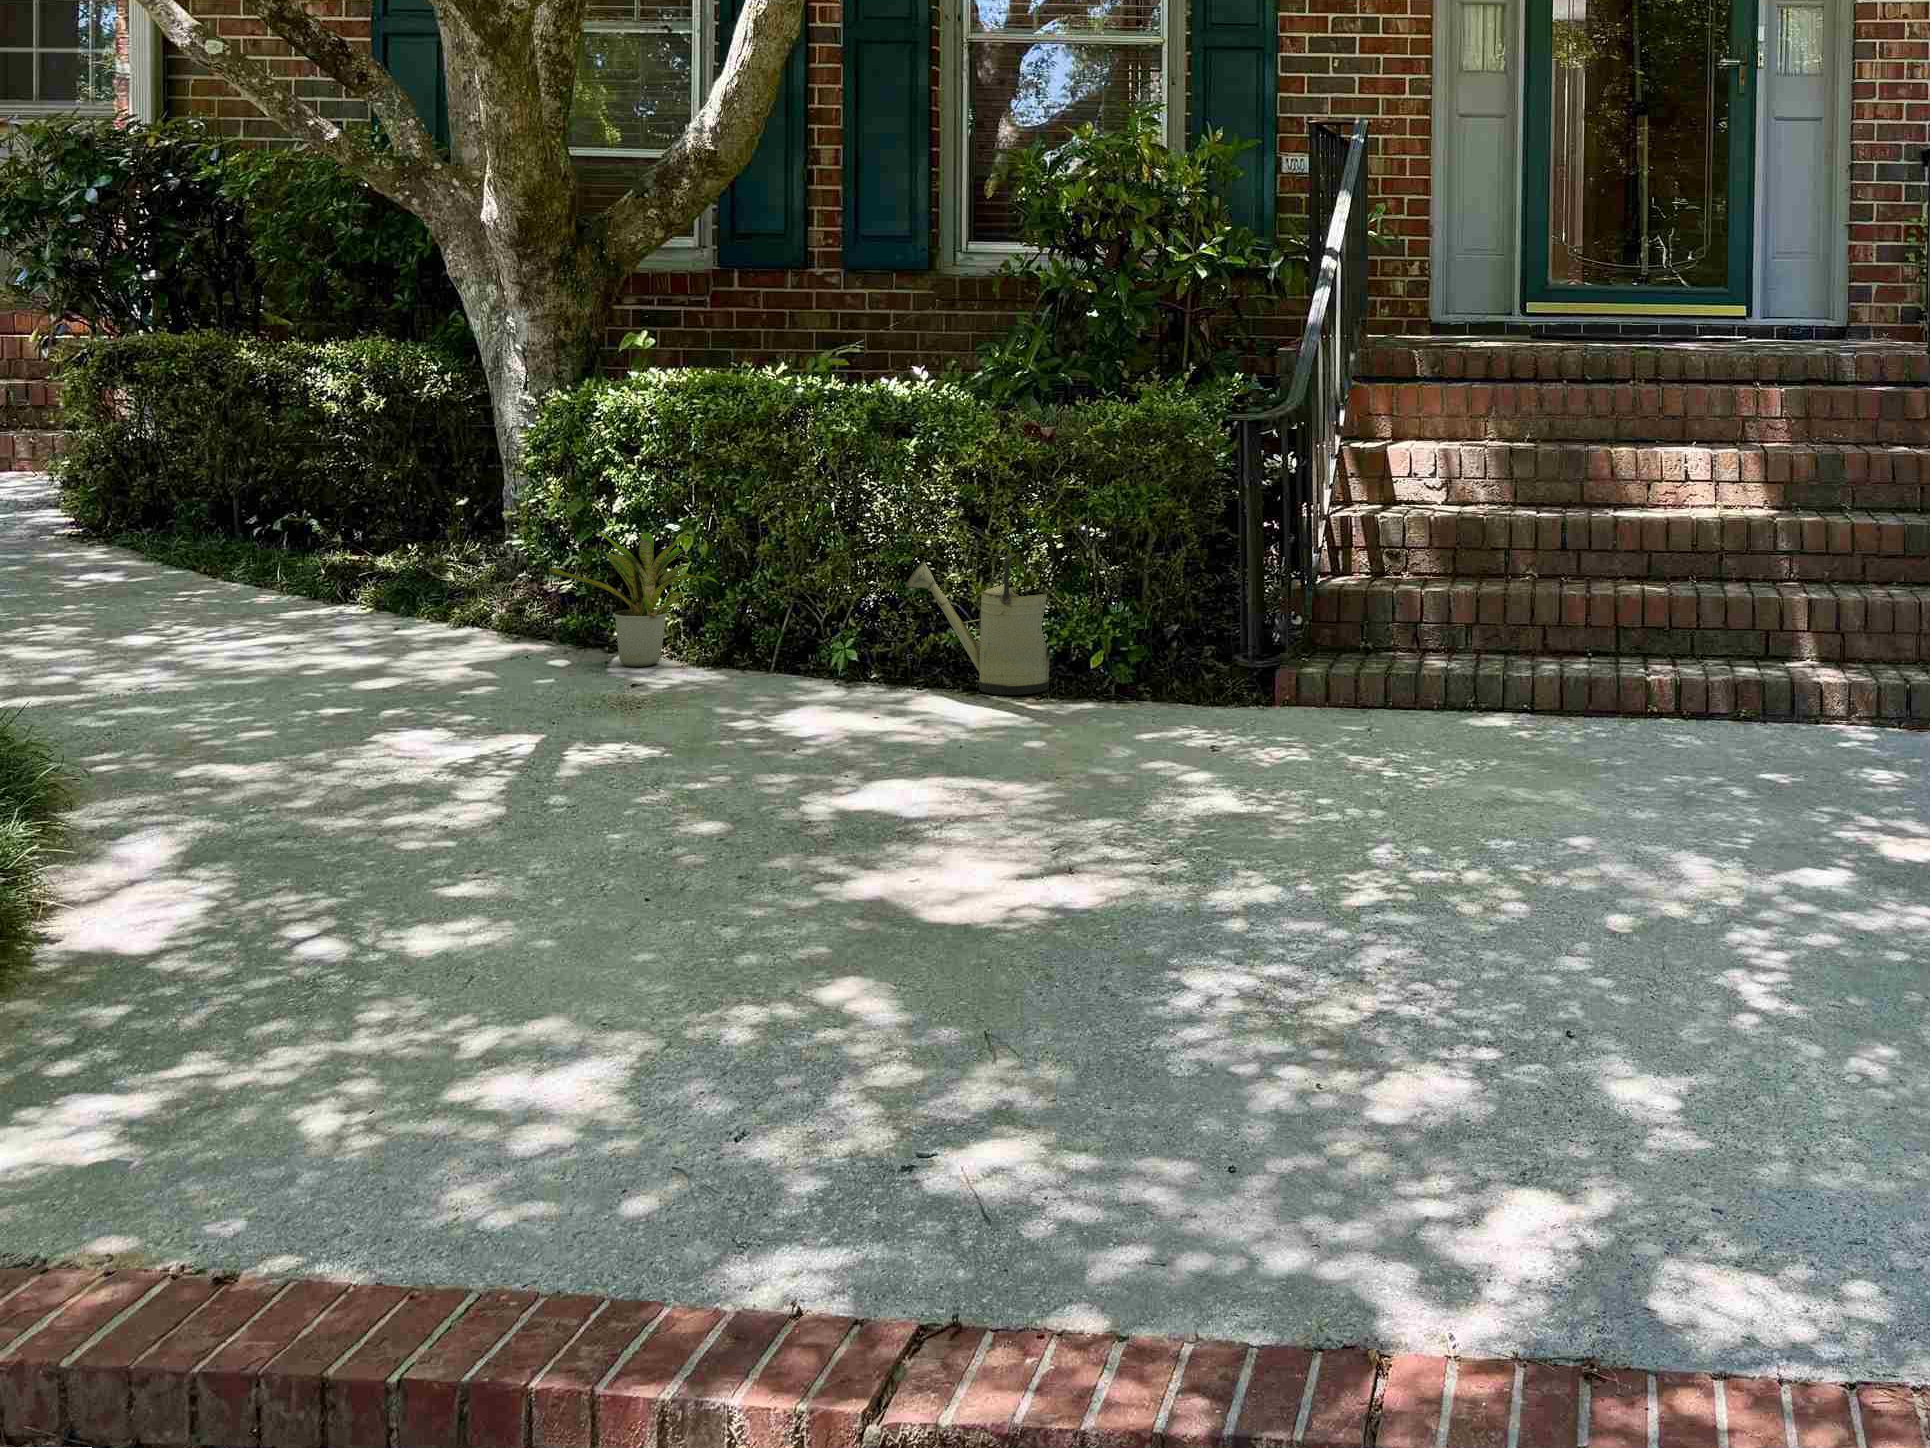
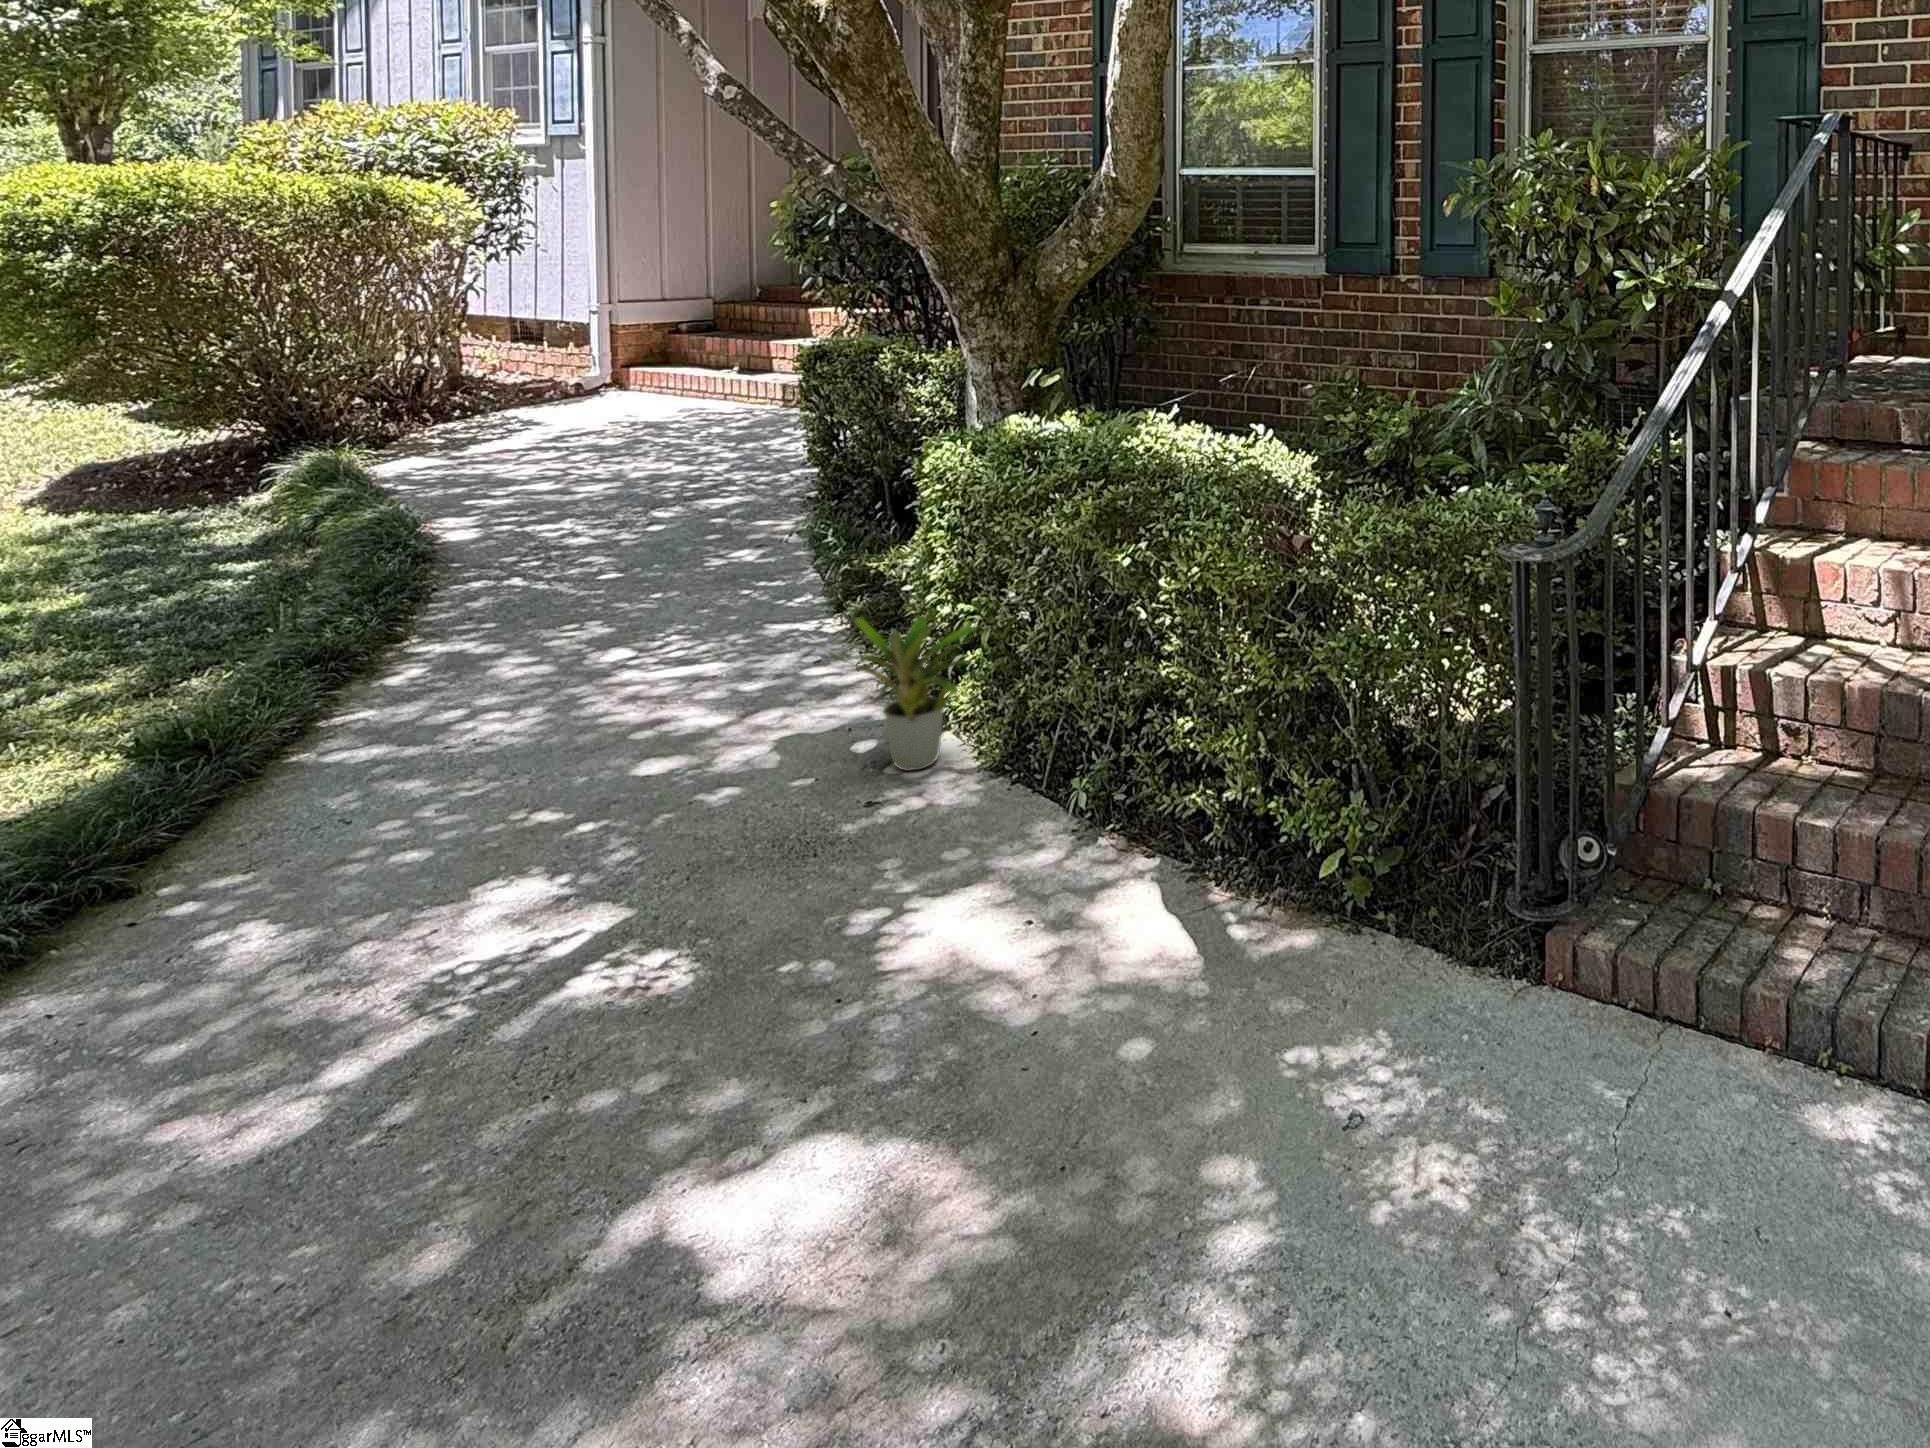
watering can: present [905,553,1050,695] -> none [1088,714,1253,929]

